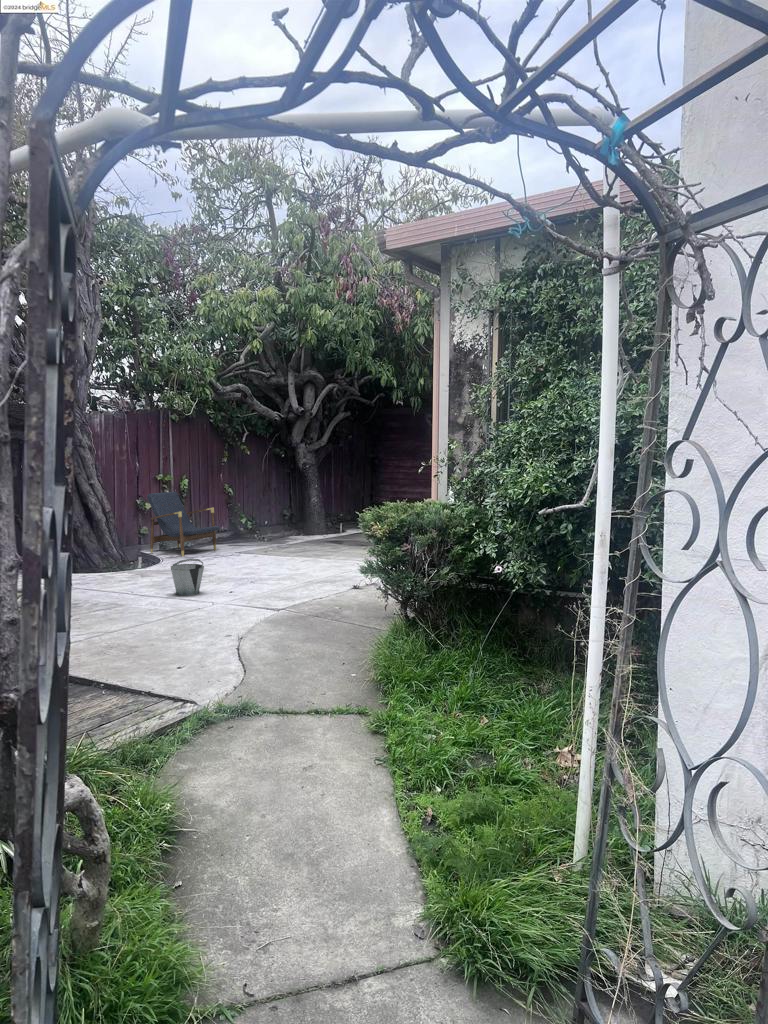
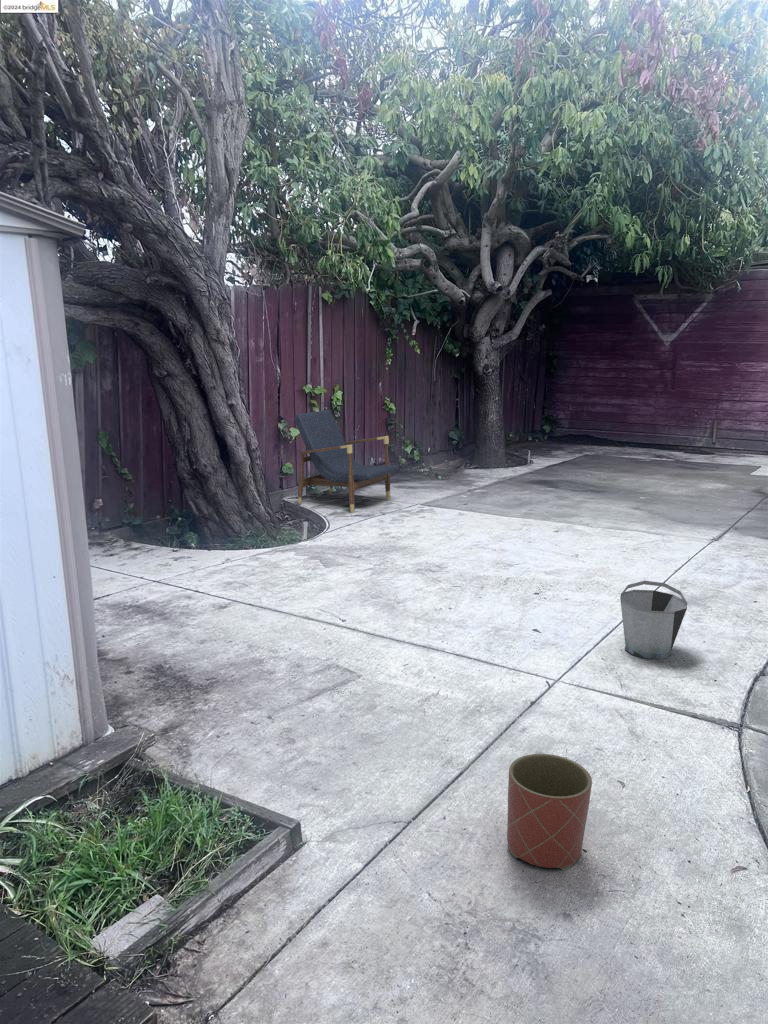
bucket: present [171,559,204,595] -> present [620,581,687,659]
planter: none [118,605,154,647] -> present [507,754,592,870]

